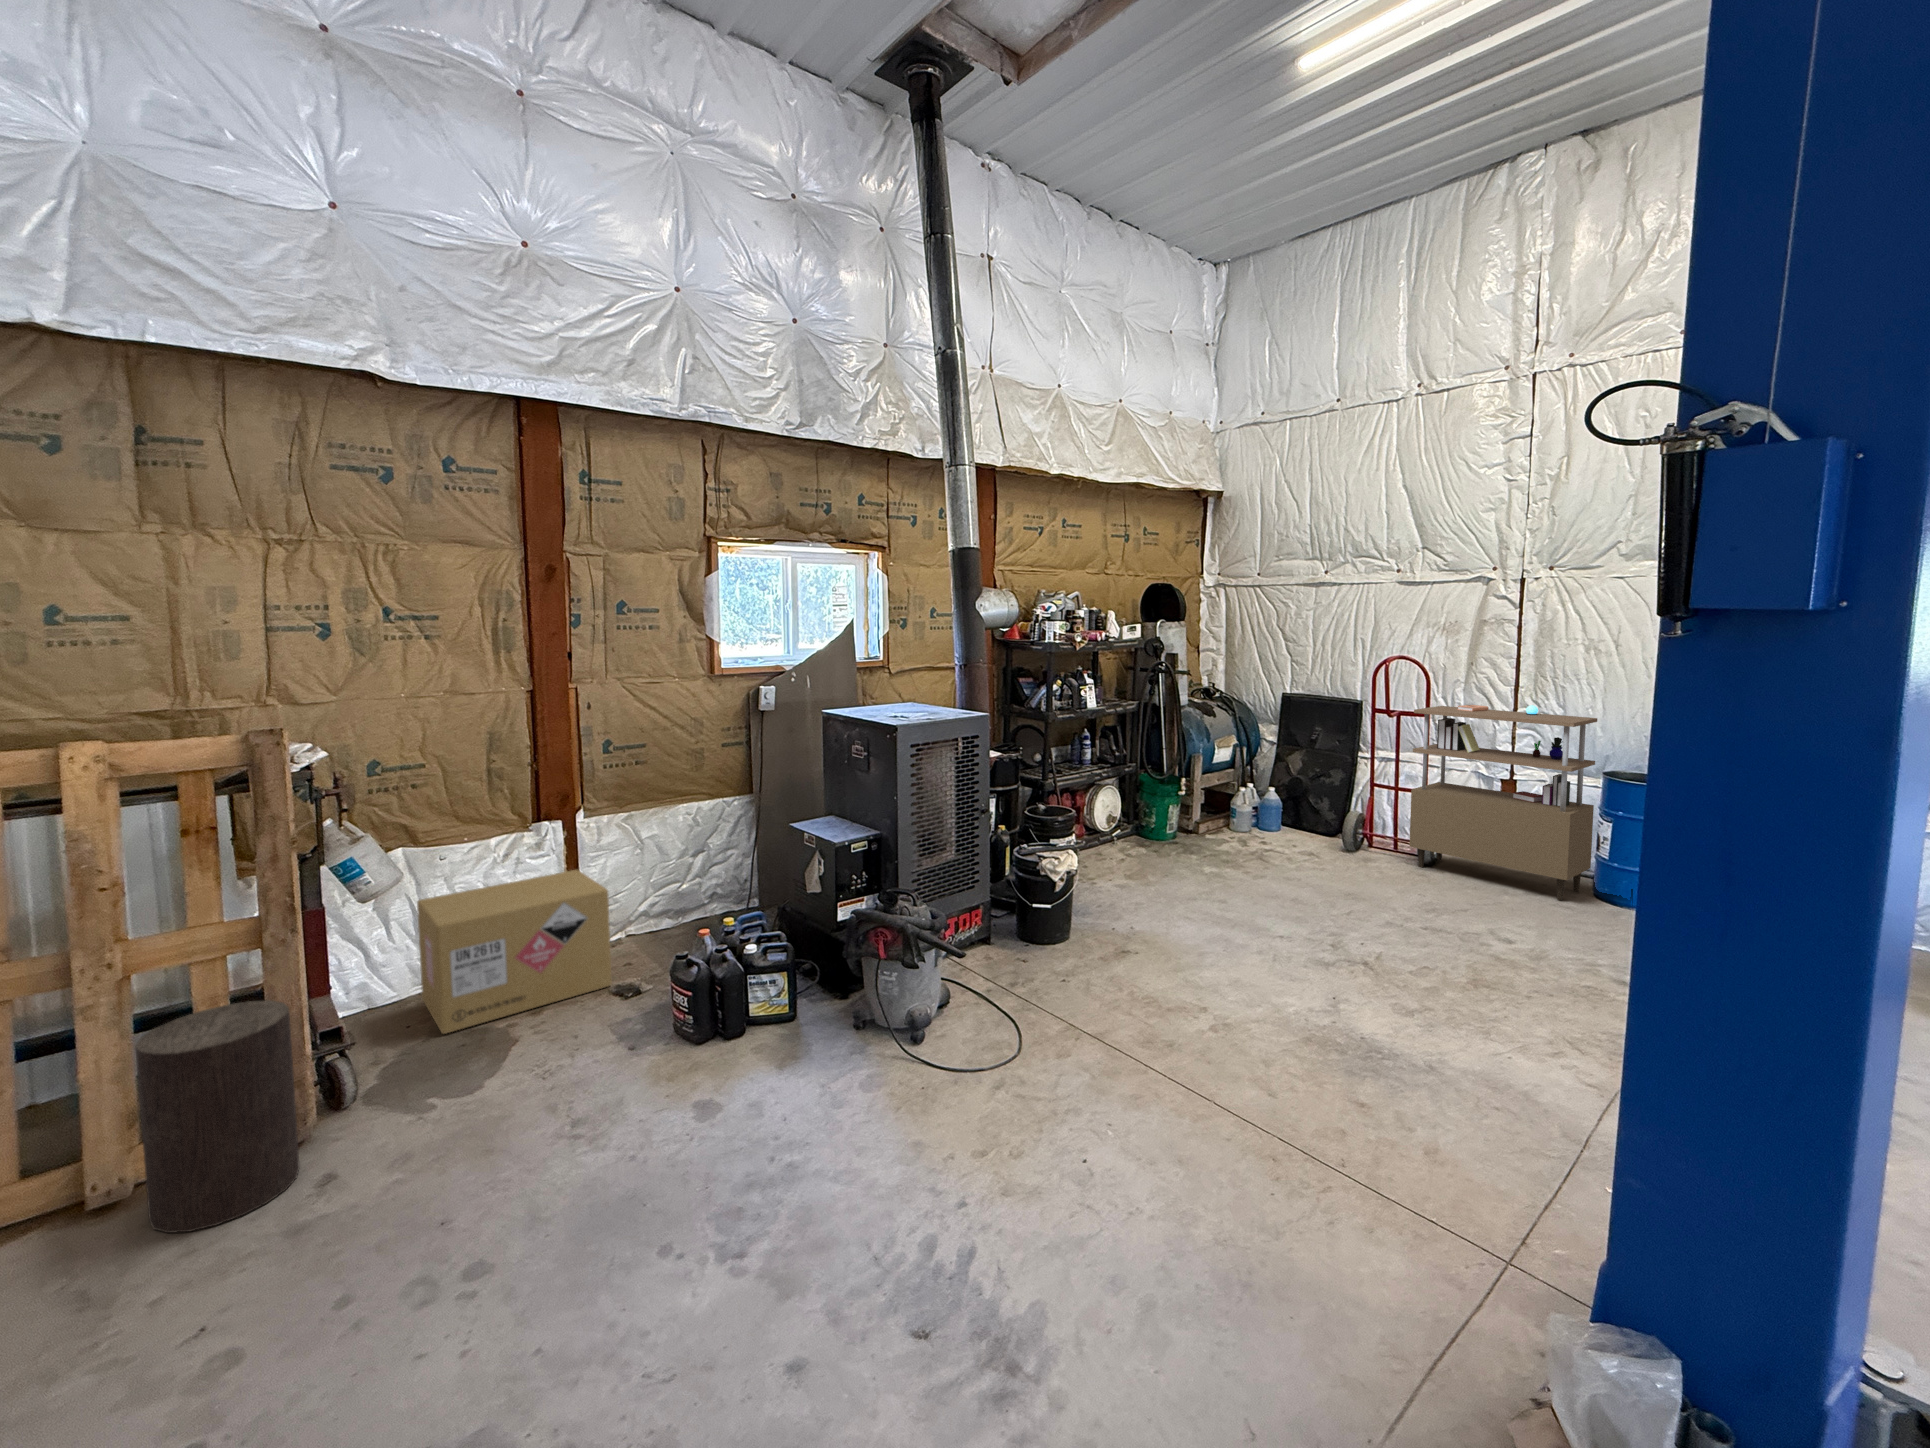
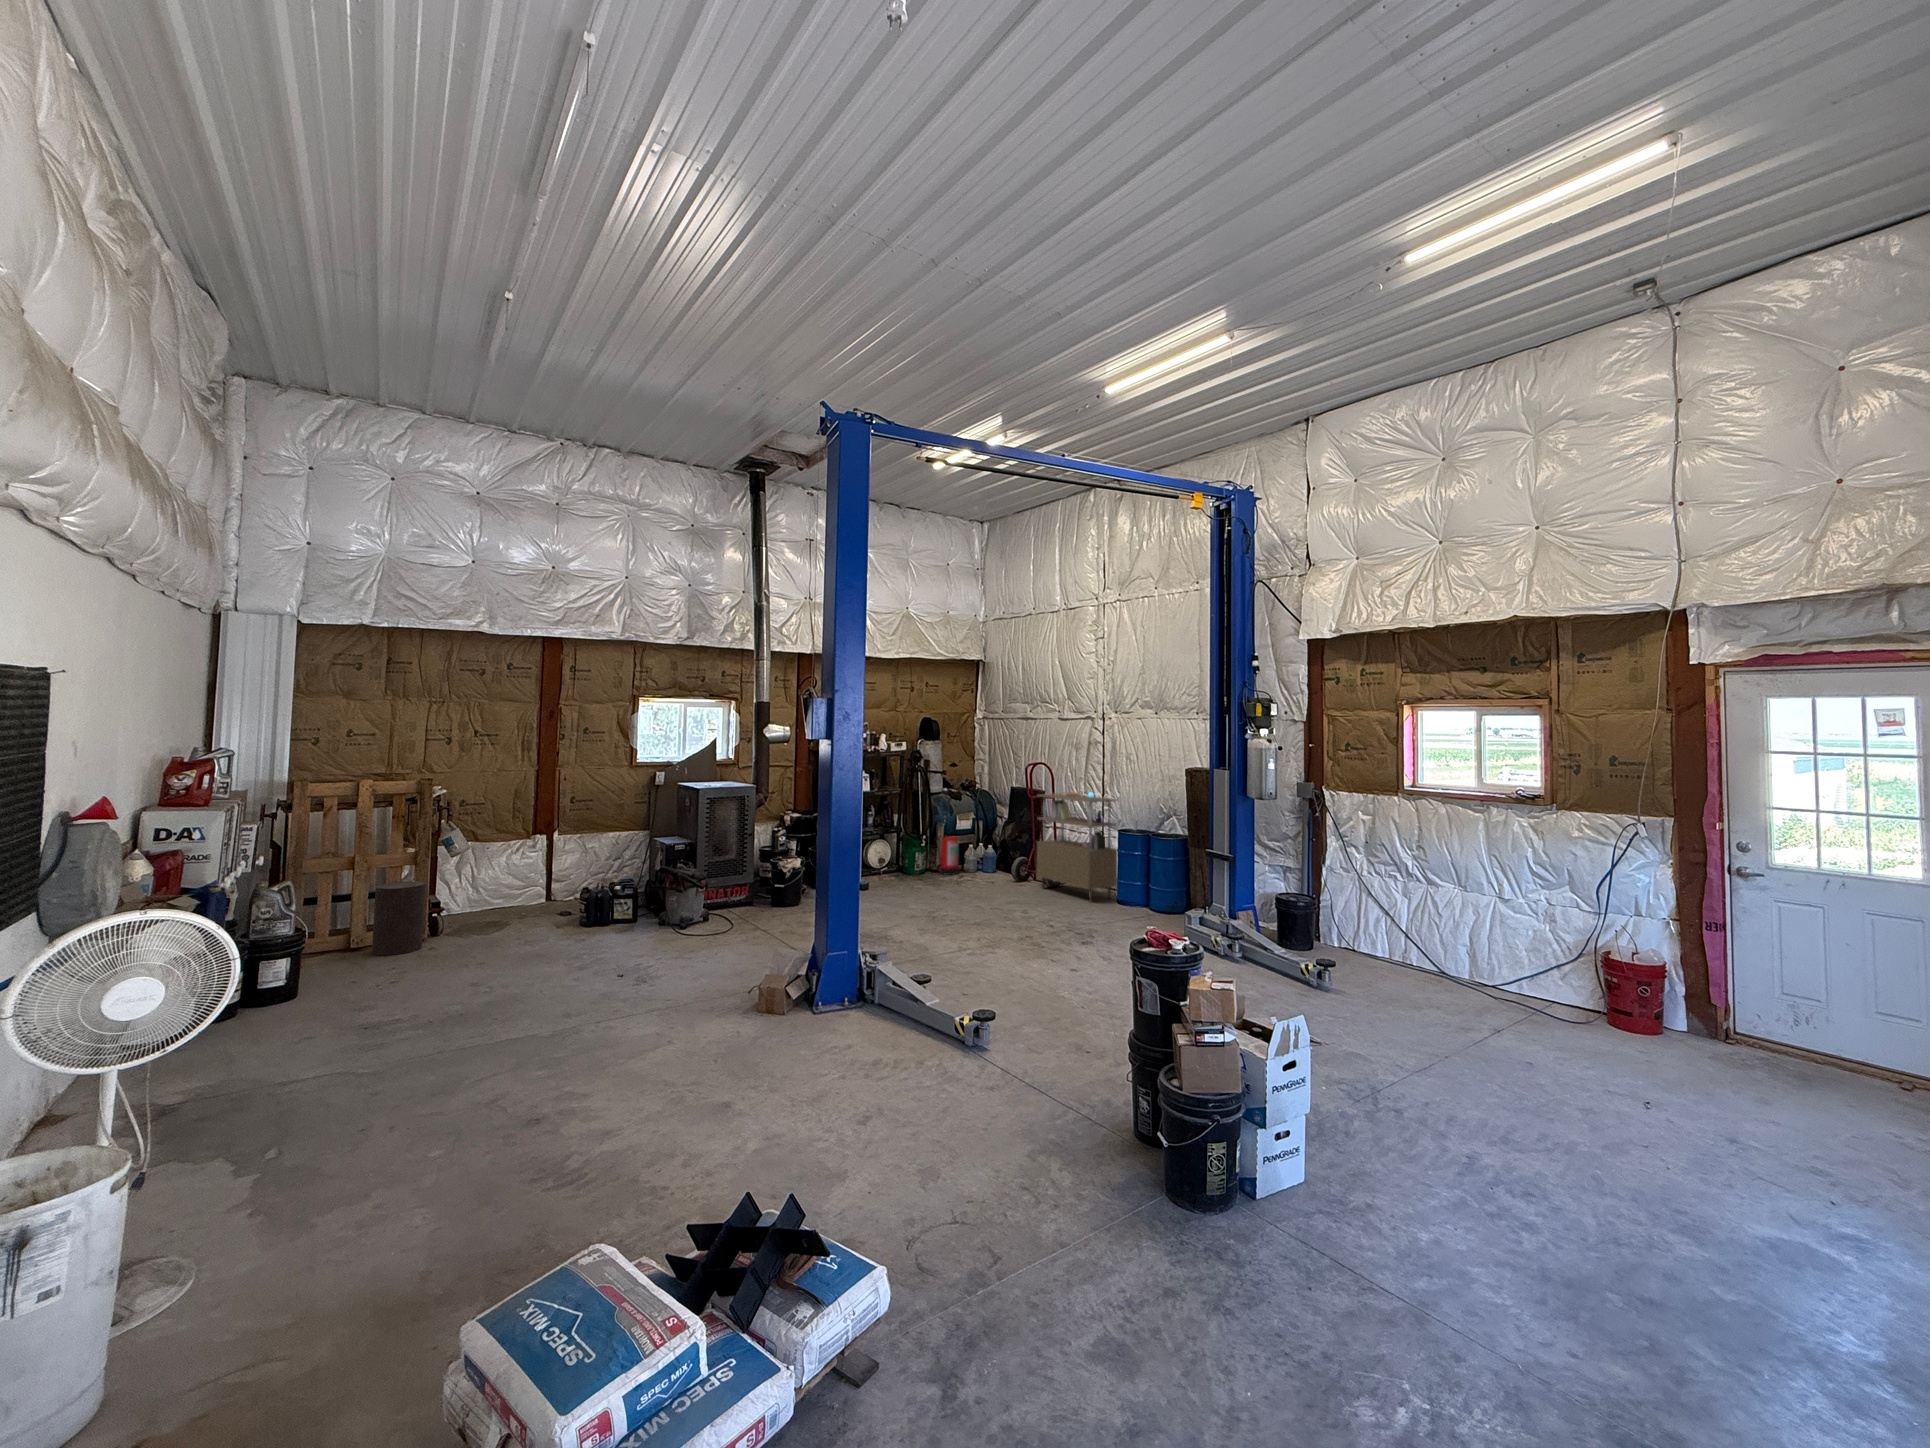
fire extinguisher: none [1201,759,1233,839] -> present [937,837,959,875]
cardboard box: present [417,870,611,1034] -> none [472,859,561,922]

